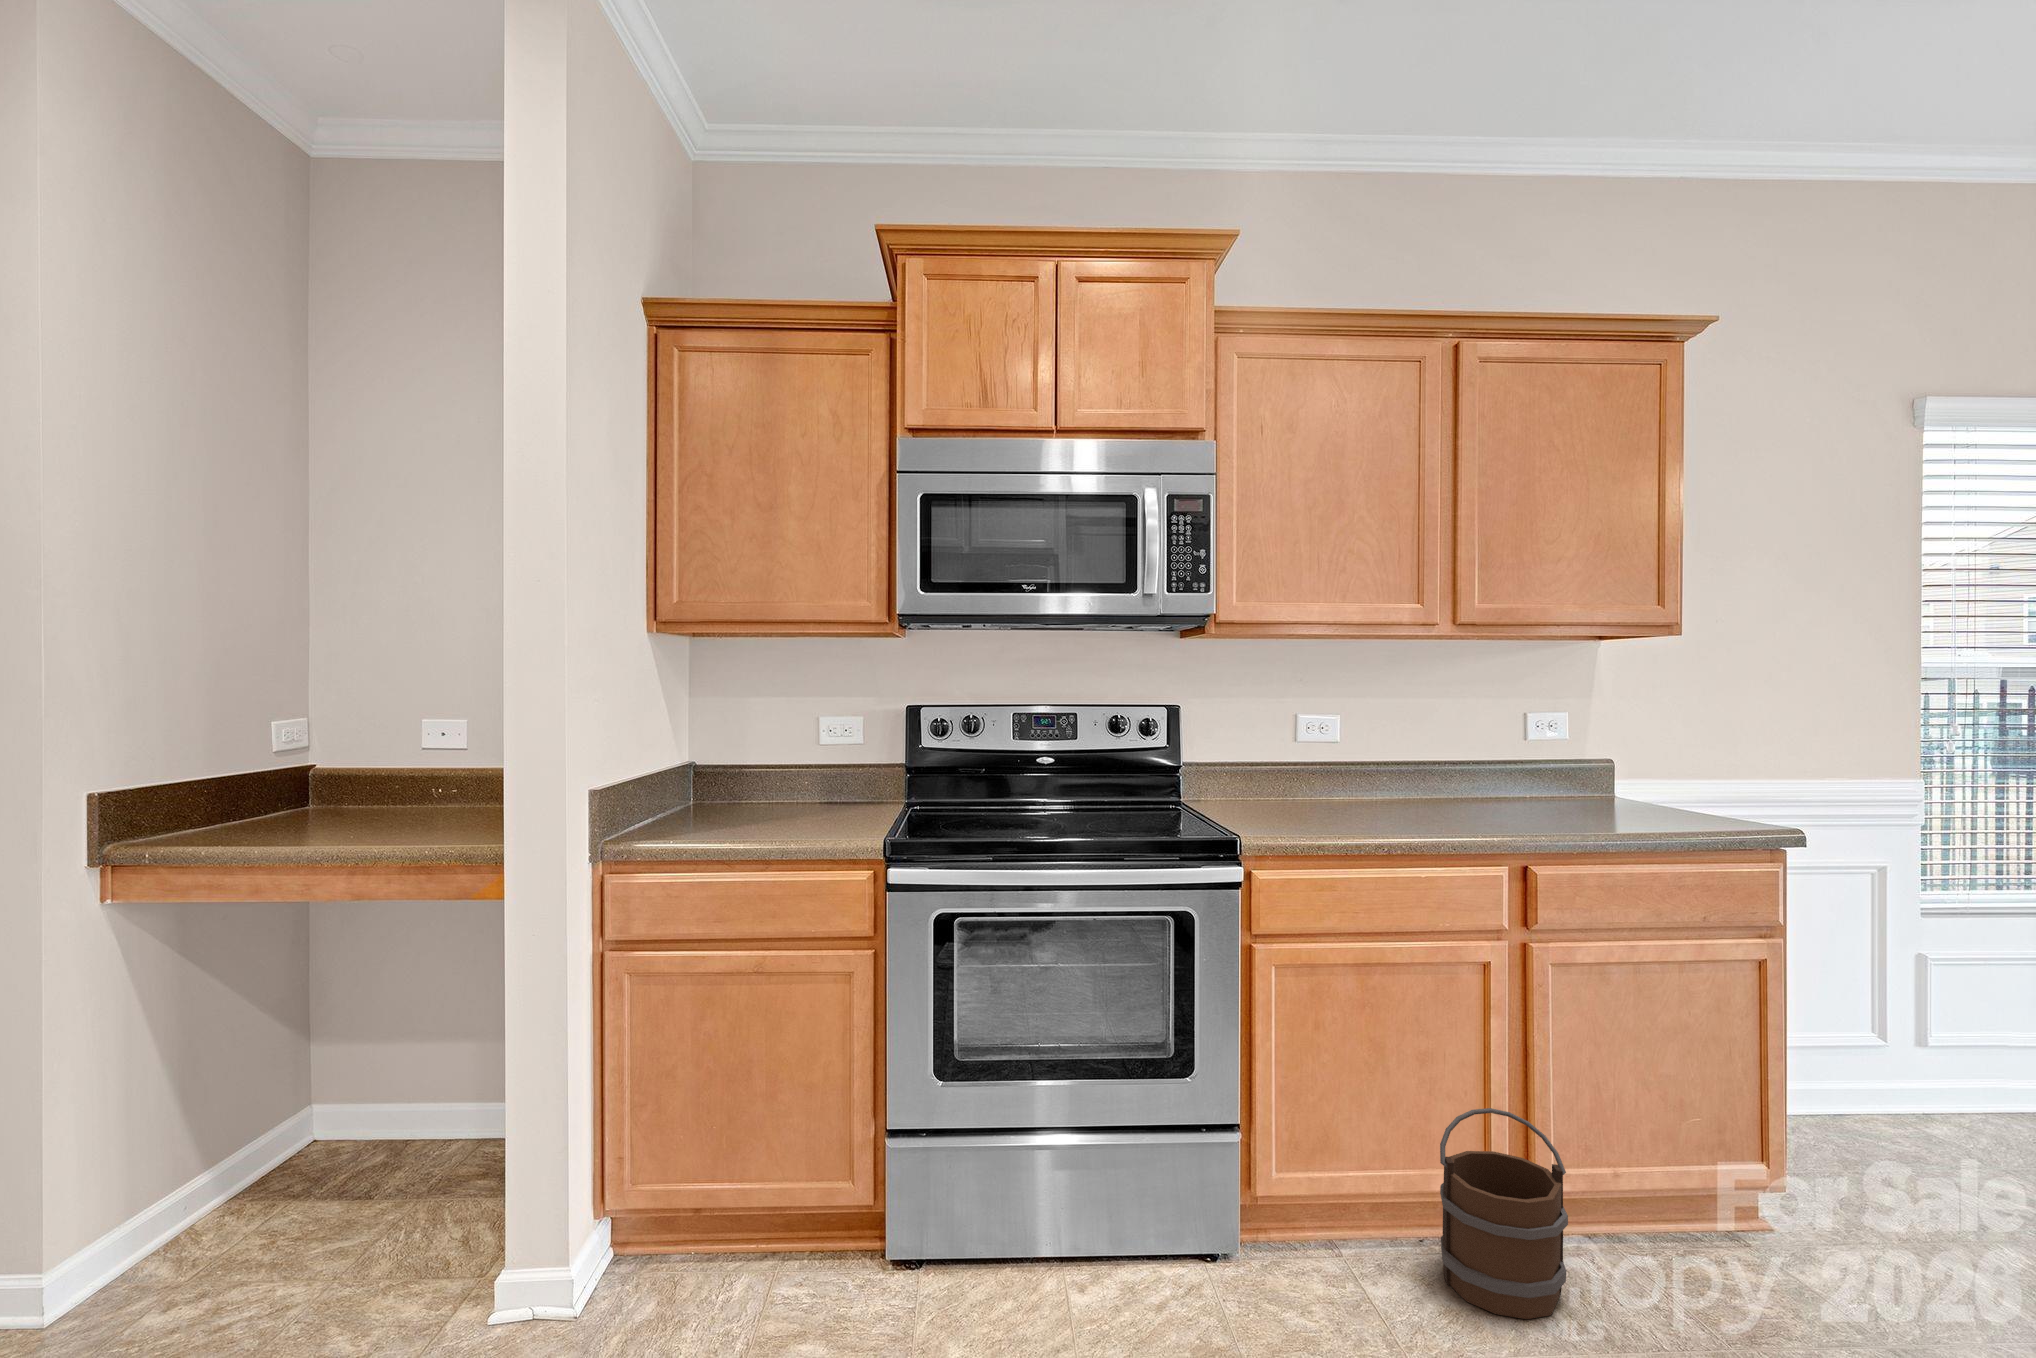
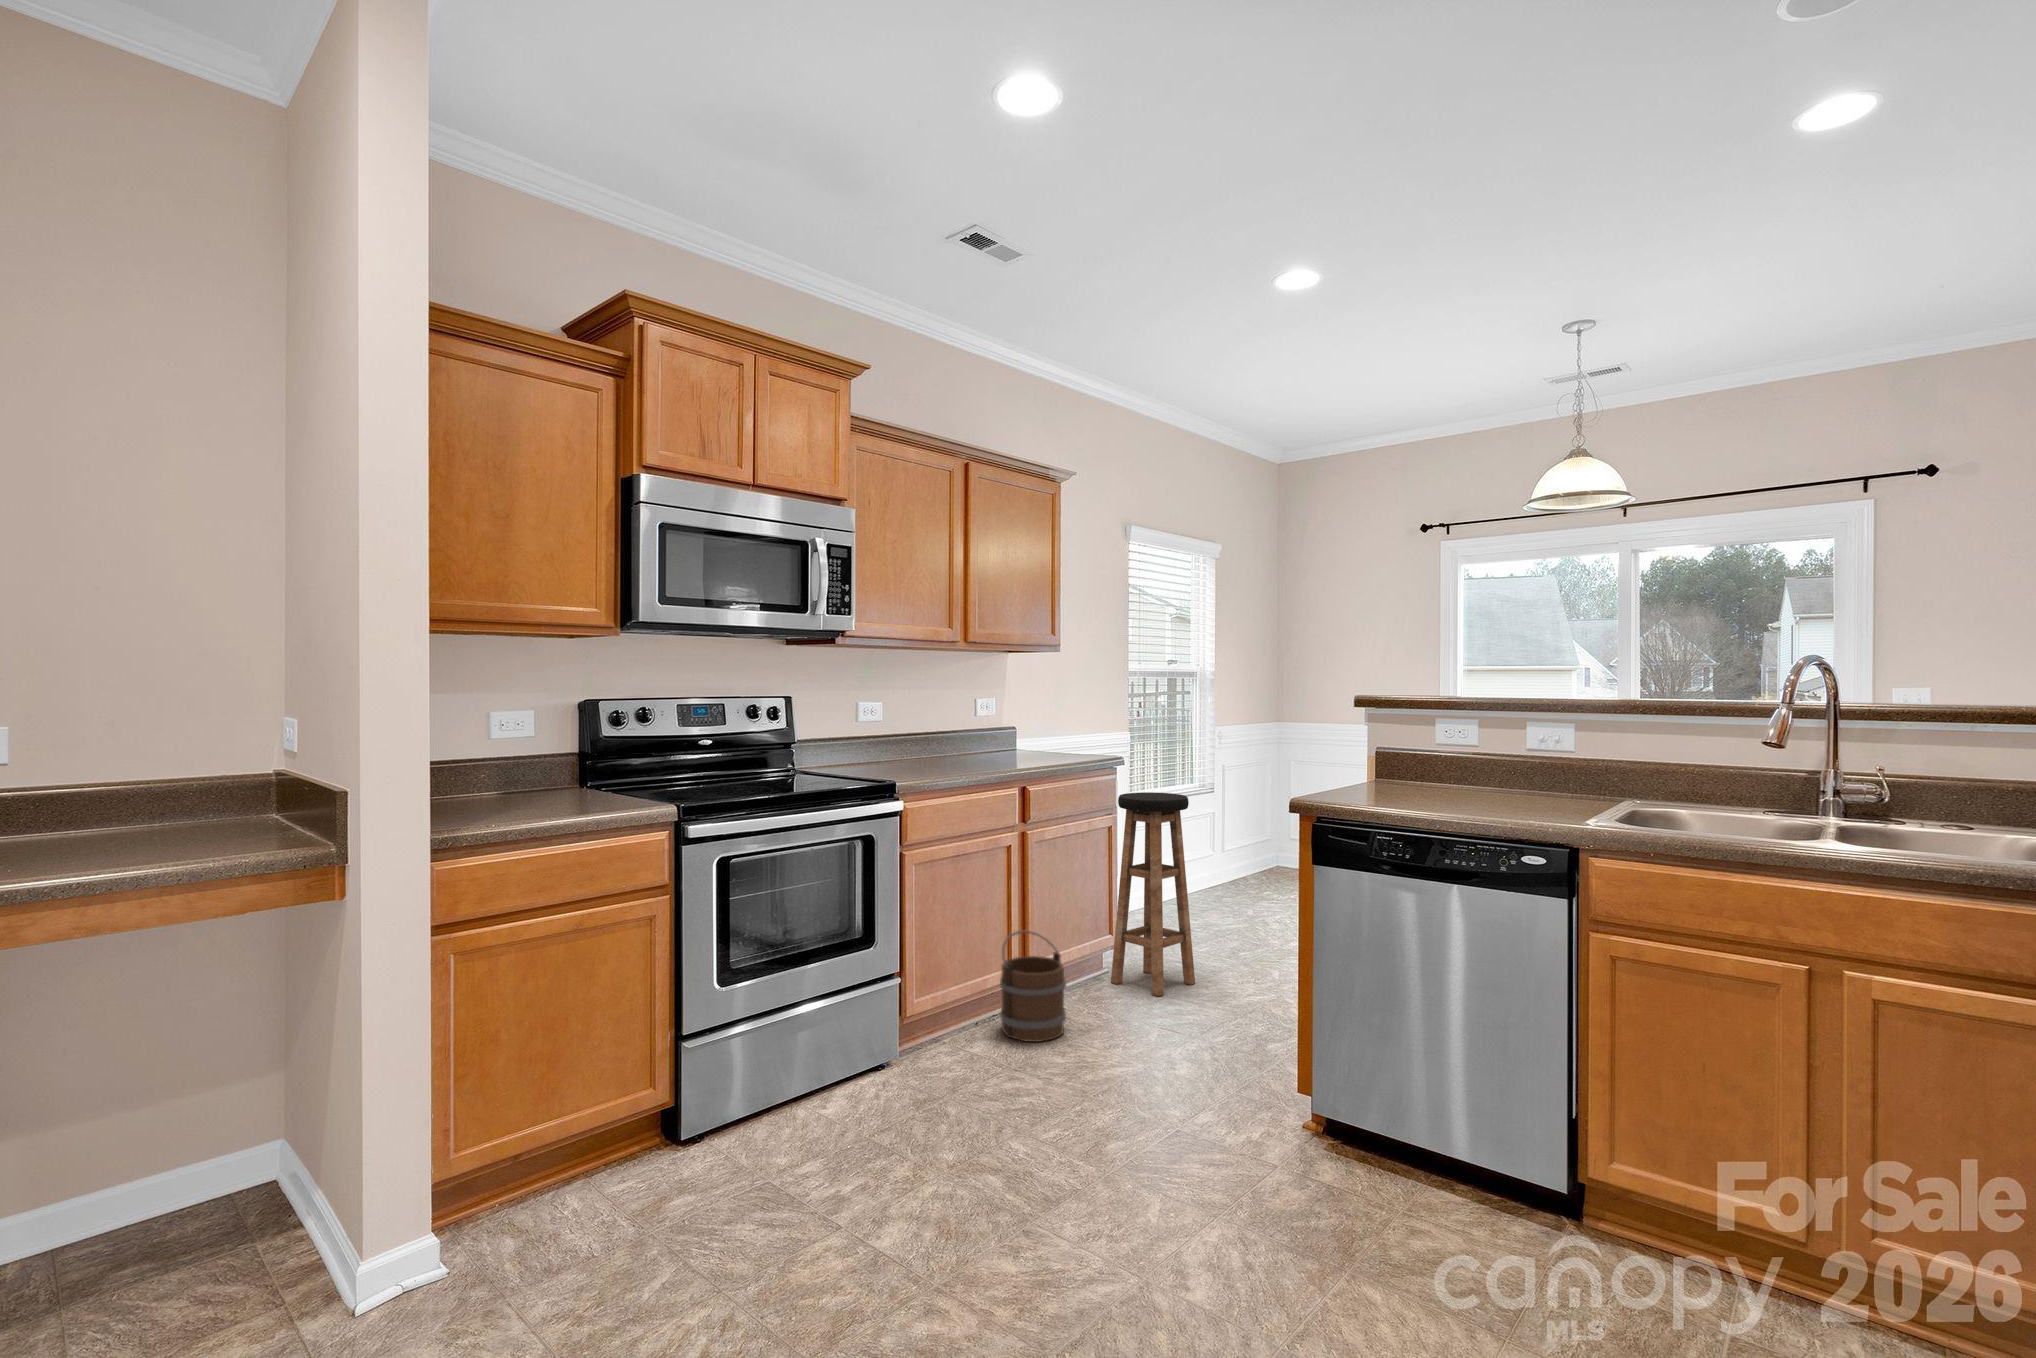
bar stool: none [1745,903,1954,1317] -> present [1111,792,1195,996]

